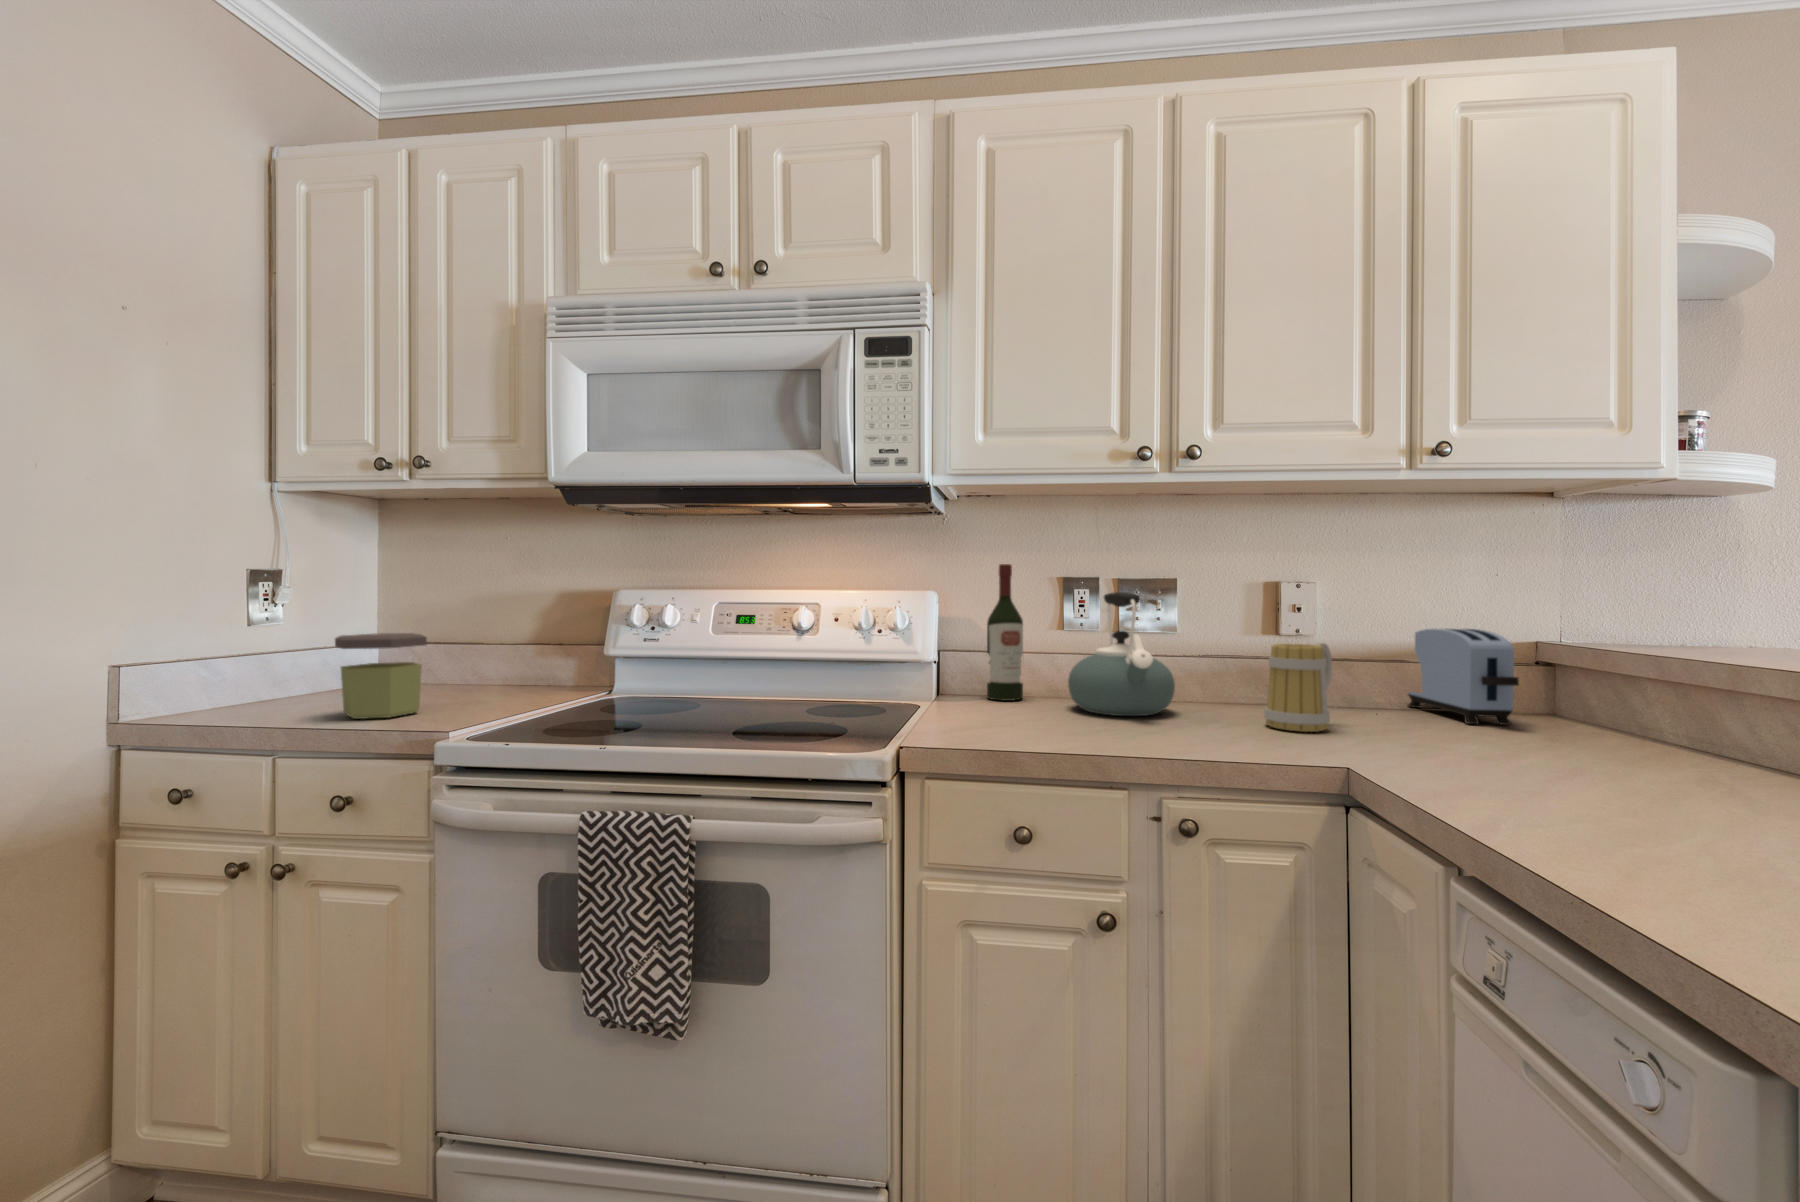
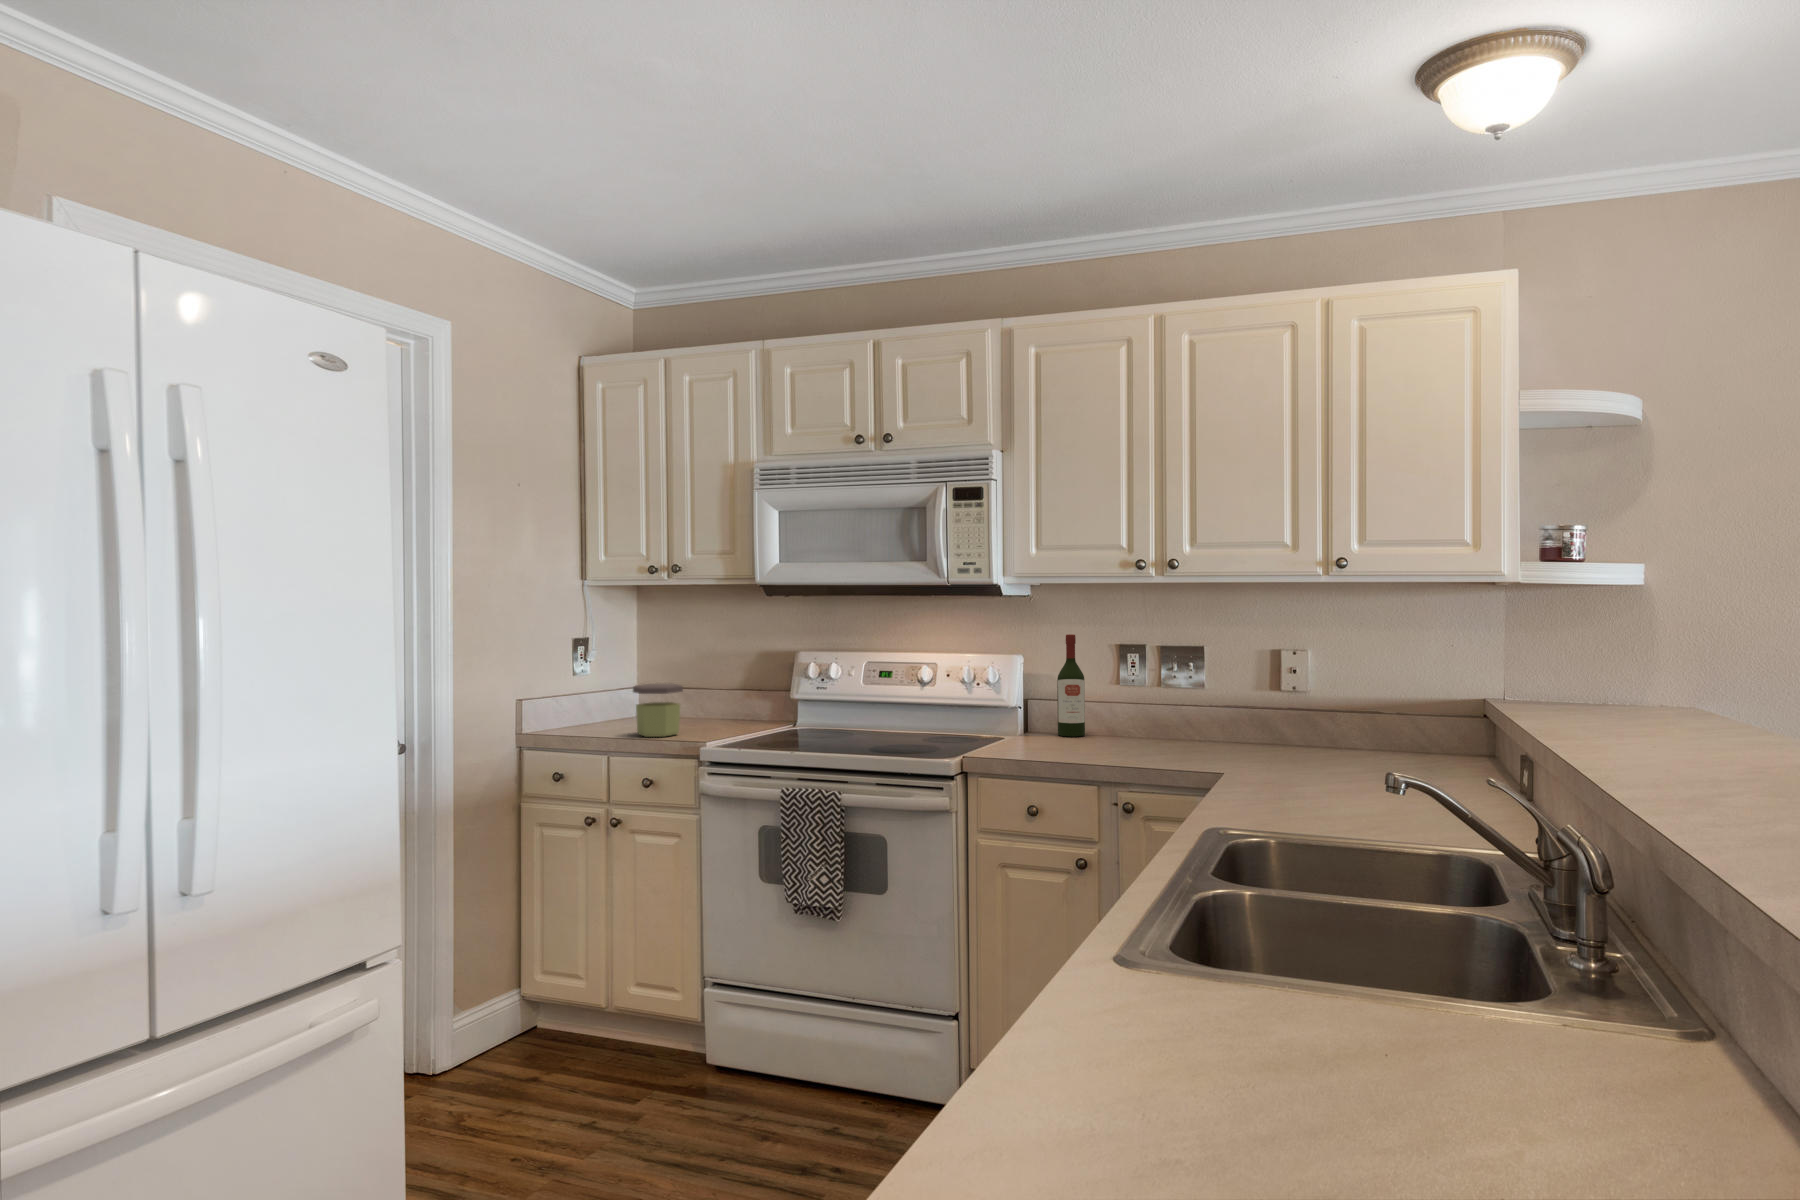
kettle: present [1068,592,1175,716] -> none [1106,658,1182,747]
toaster: present [1408,629,1519,725] -> none [1383,687,1418,759]
mug: present [1264,643,1332,732] -> none [1226,697,1282,759]

